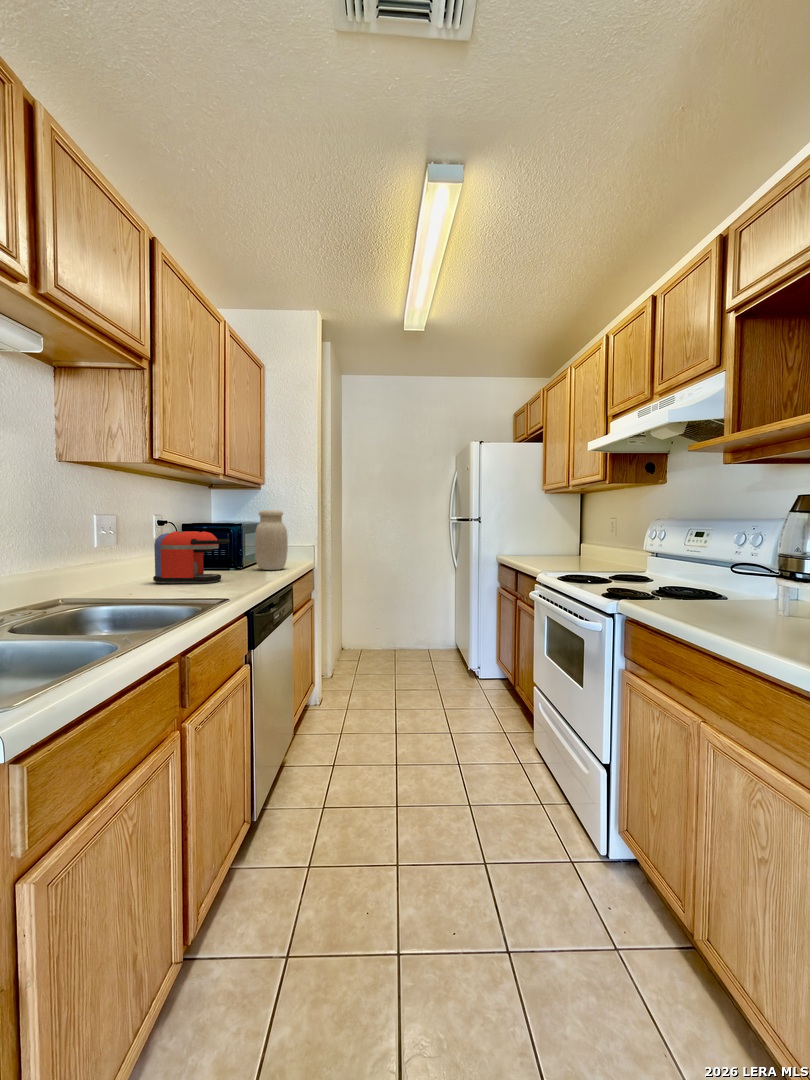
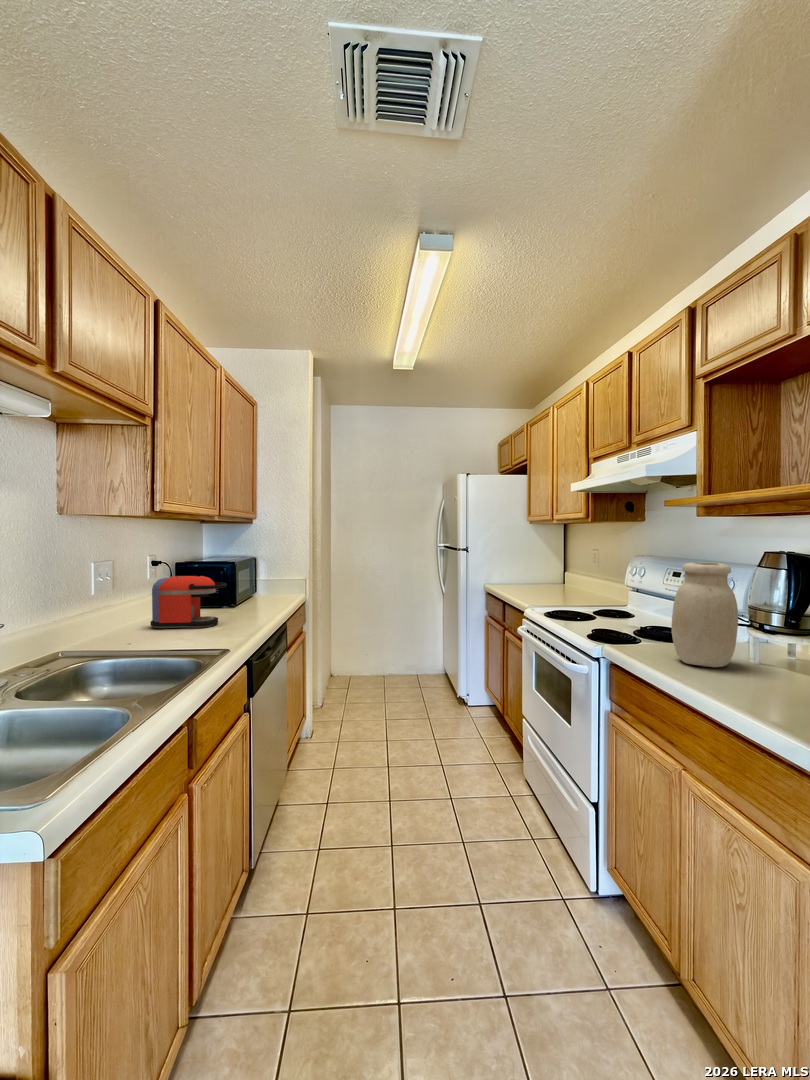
jar: present [255,510,288,570] -> present [672,562,738,667]

